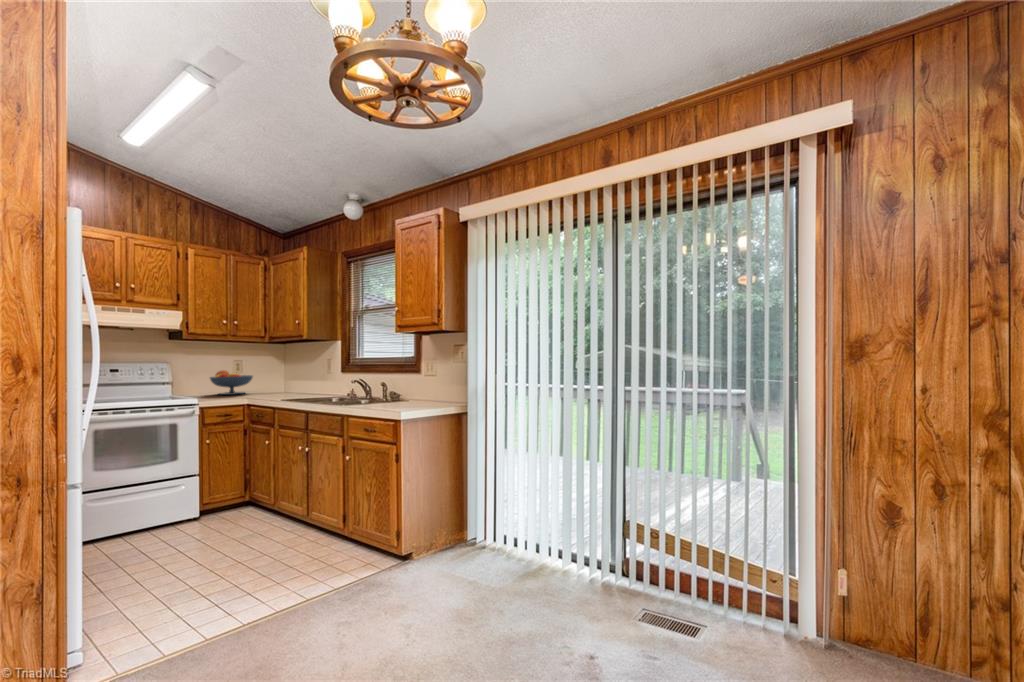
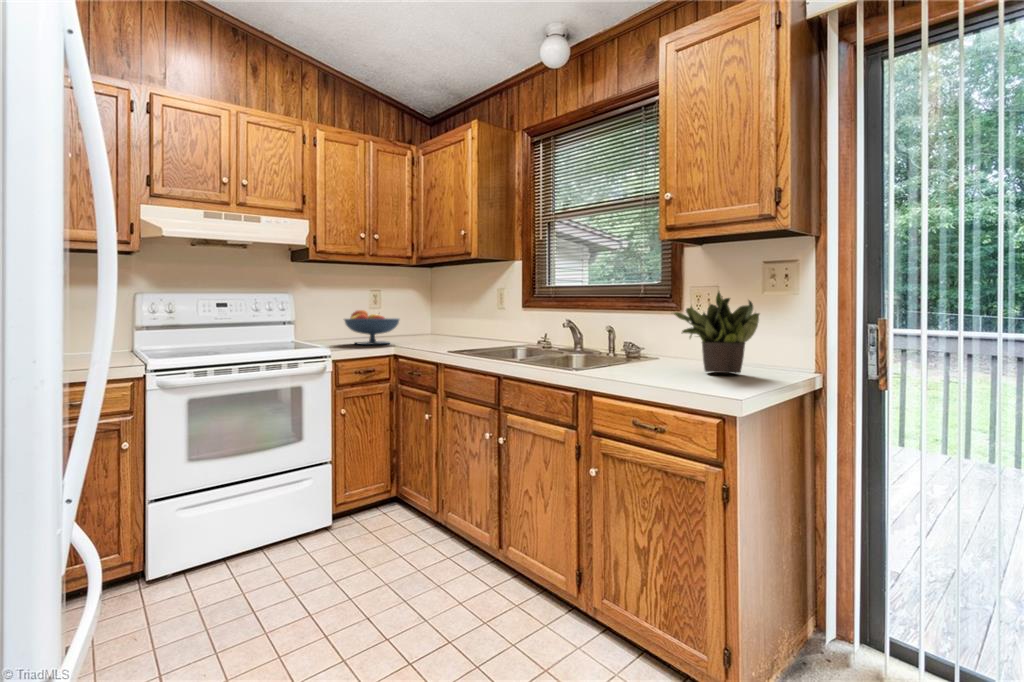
potted plant: none [402,362,444,406] -> present [673,292,759,373]

